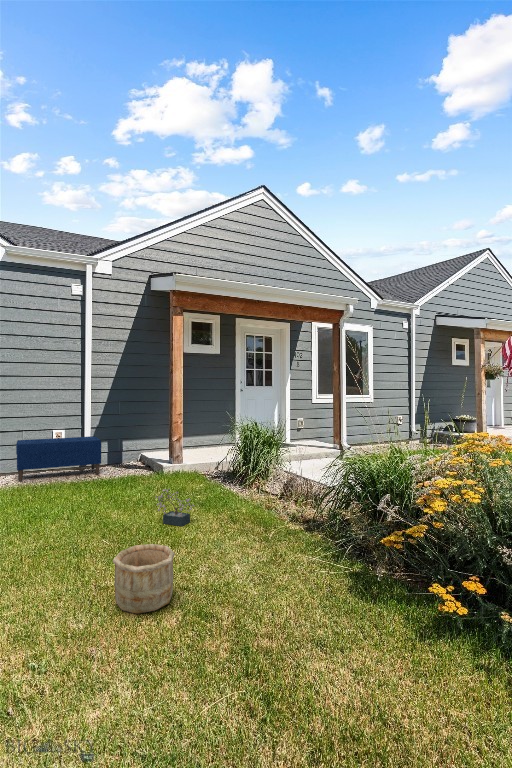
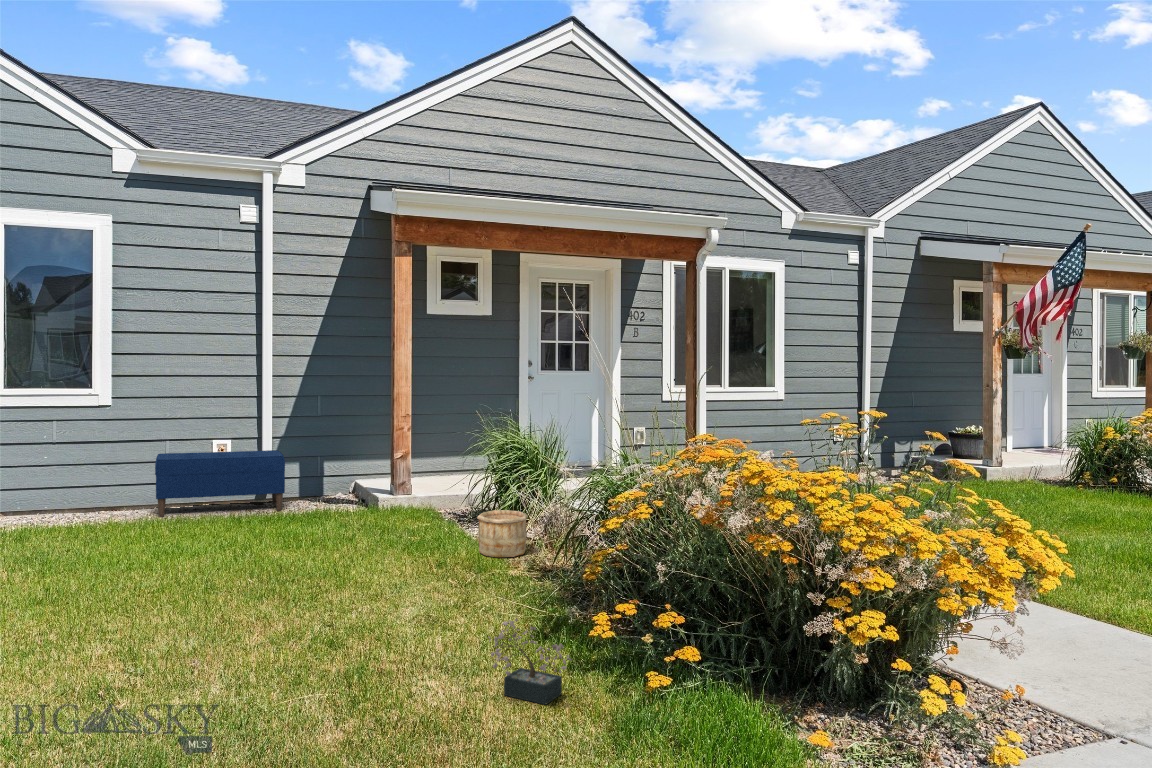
decorative plant: present [156,489,194,526] -> present [489,619,572,704]
wooden bucket: present [113,544,175,614] -> present [477,510,528,557]

